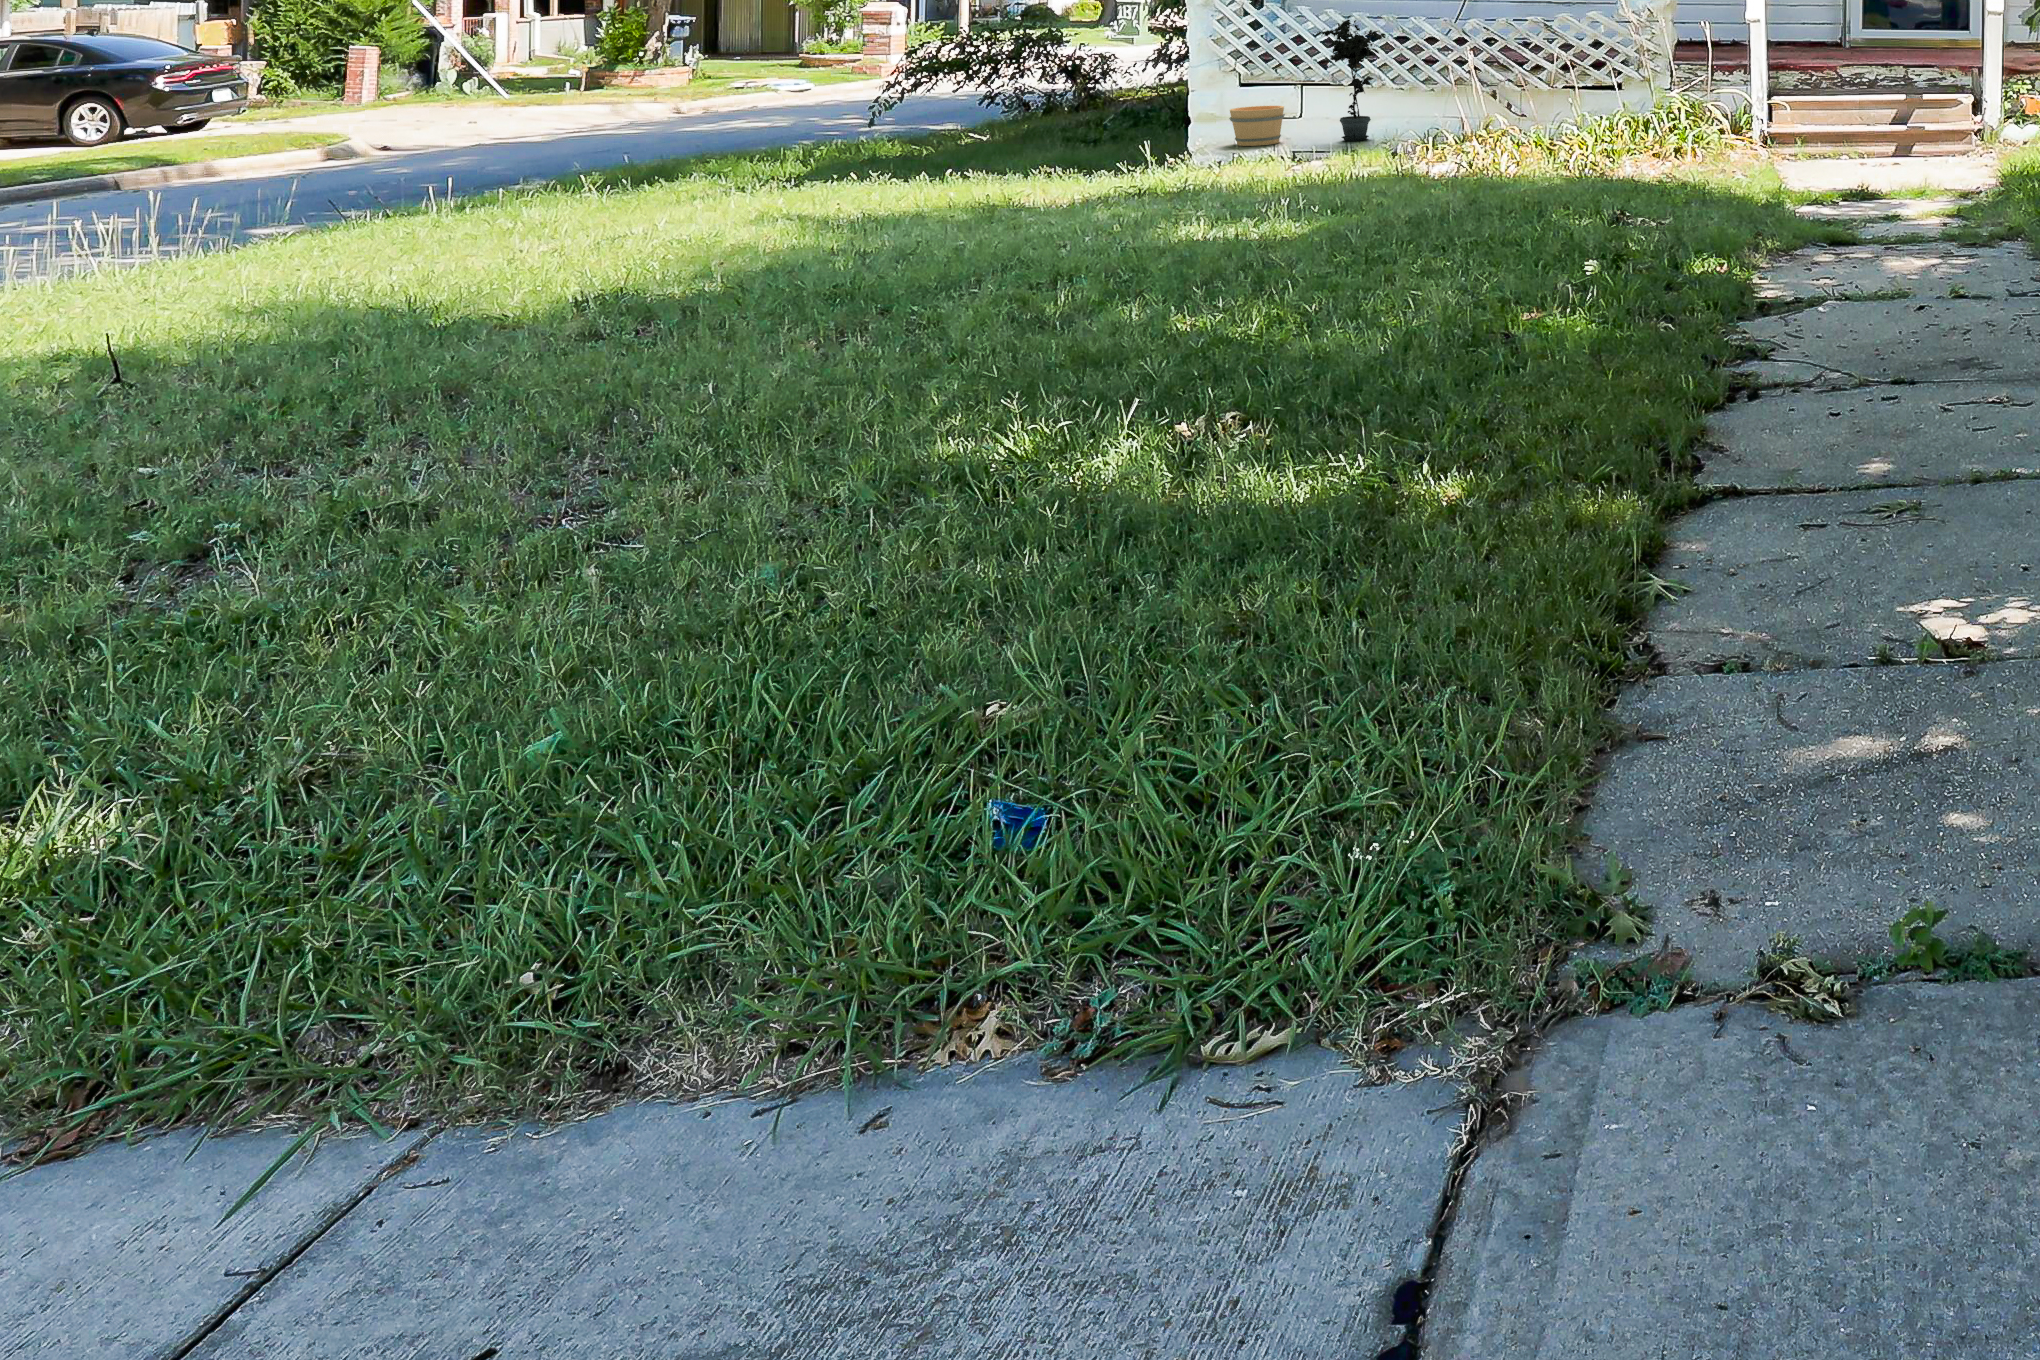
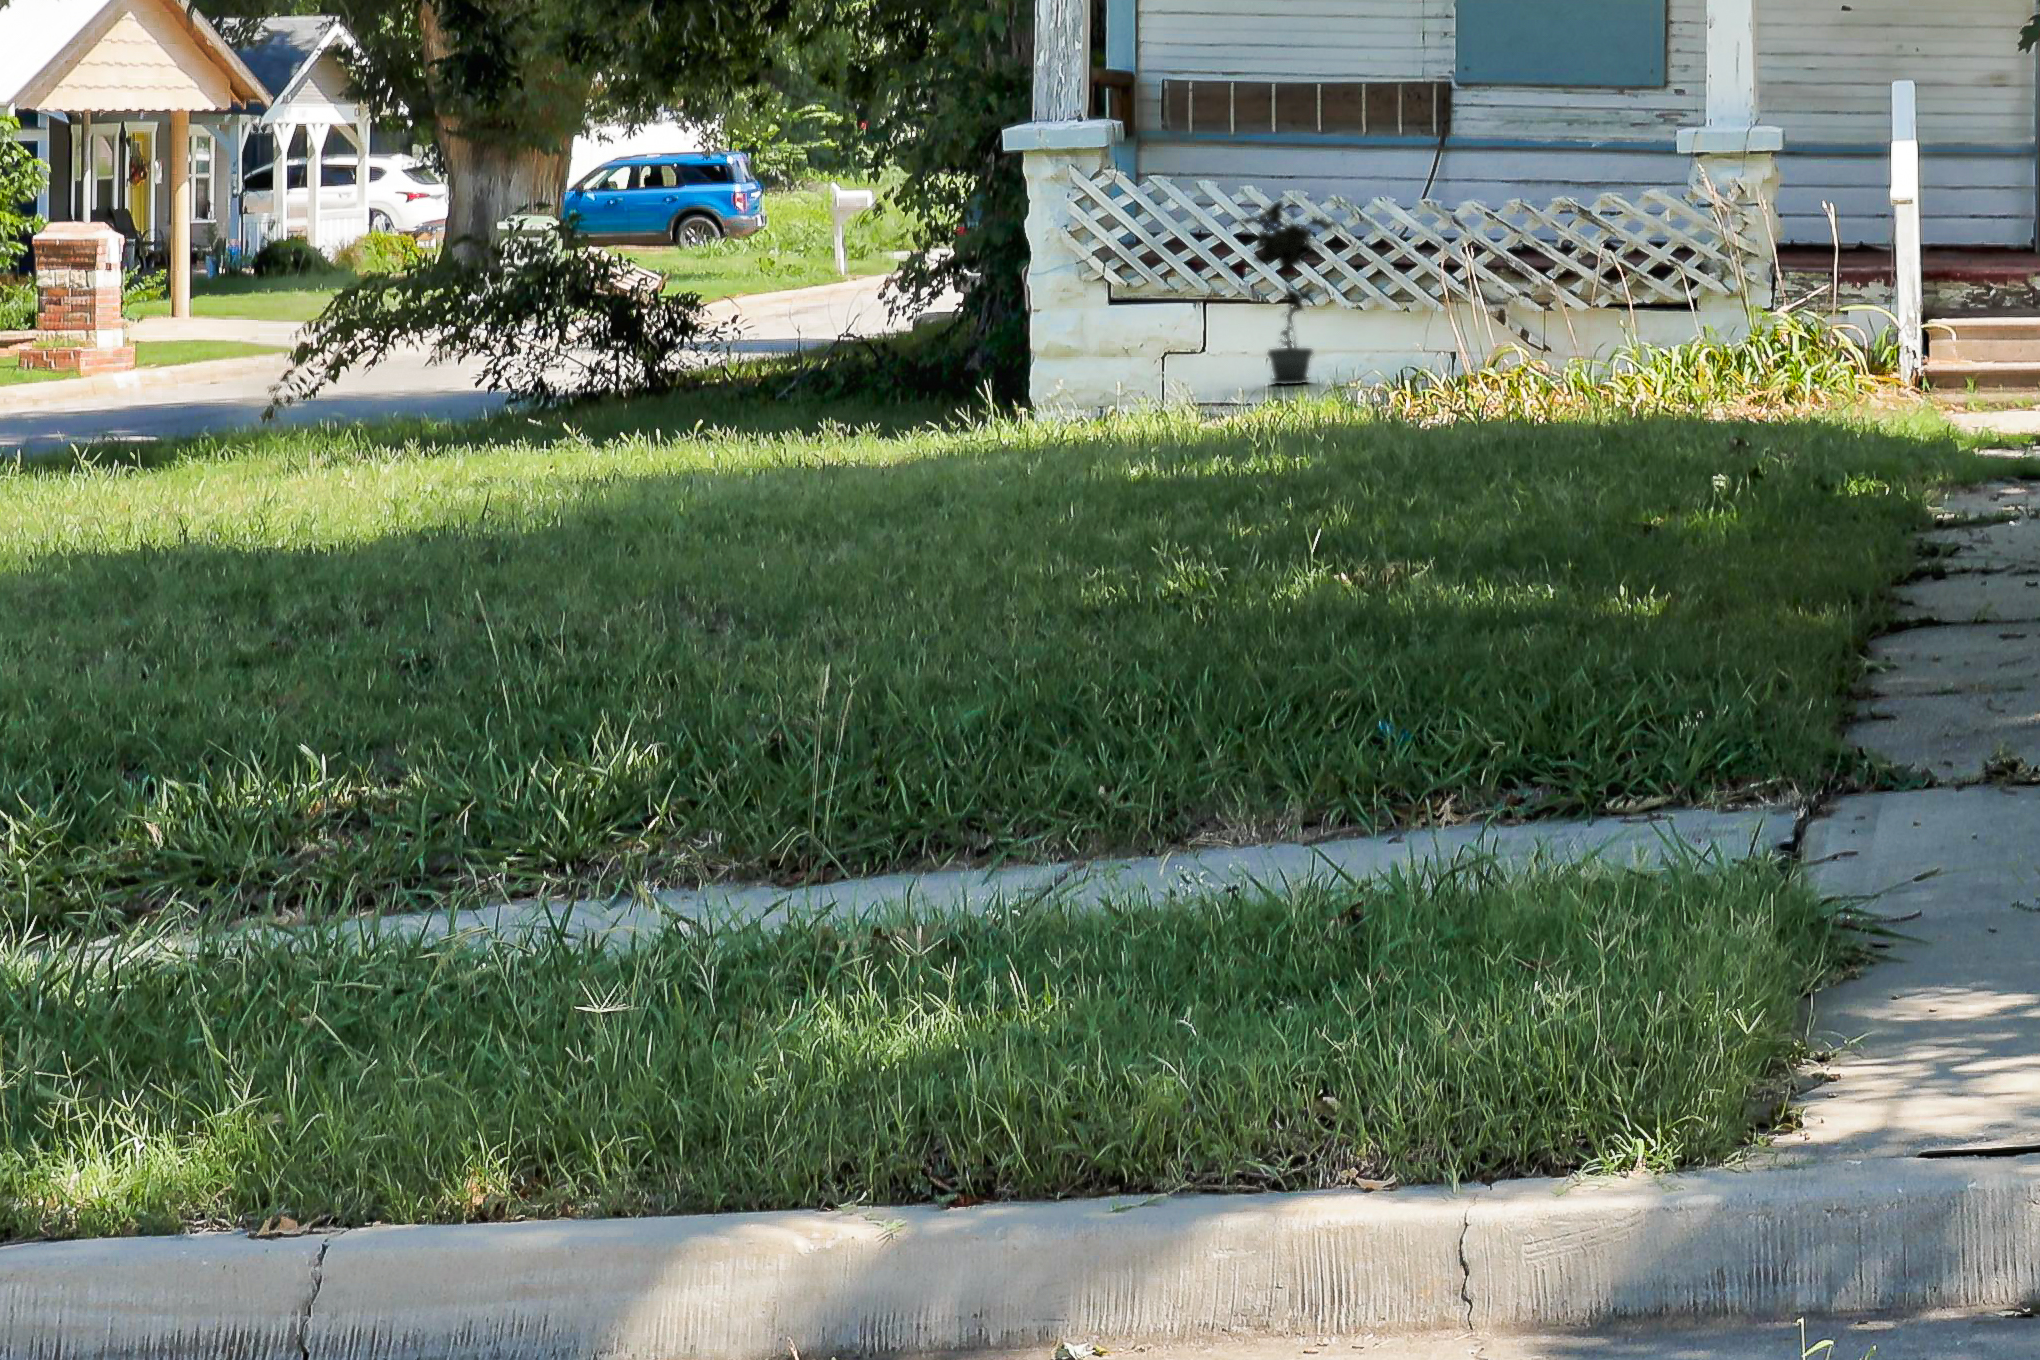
bucket: present [1229,106,1285,146] -> none [1100,332,1183,392]

